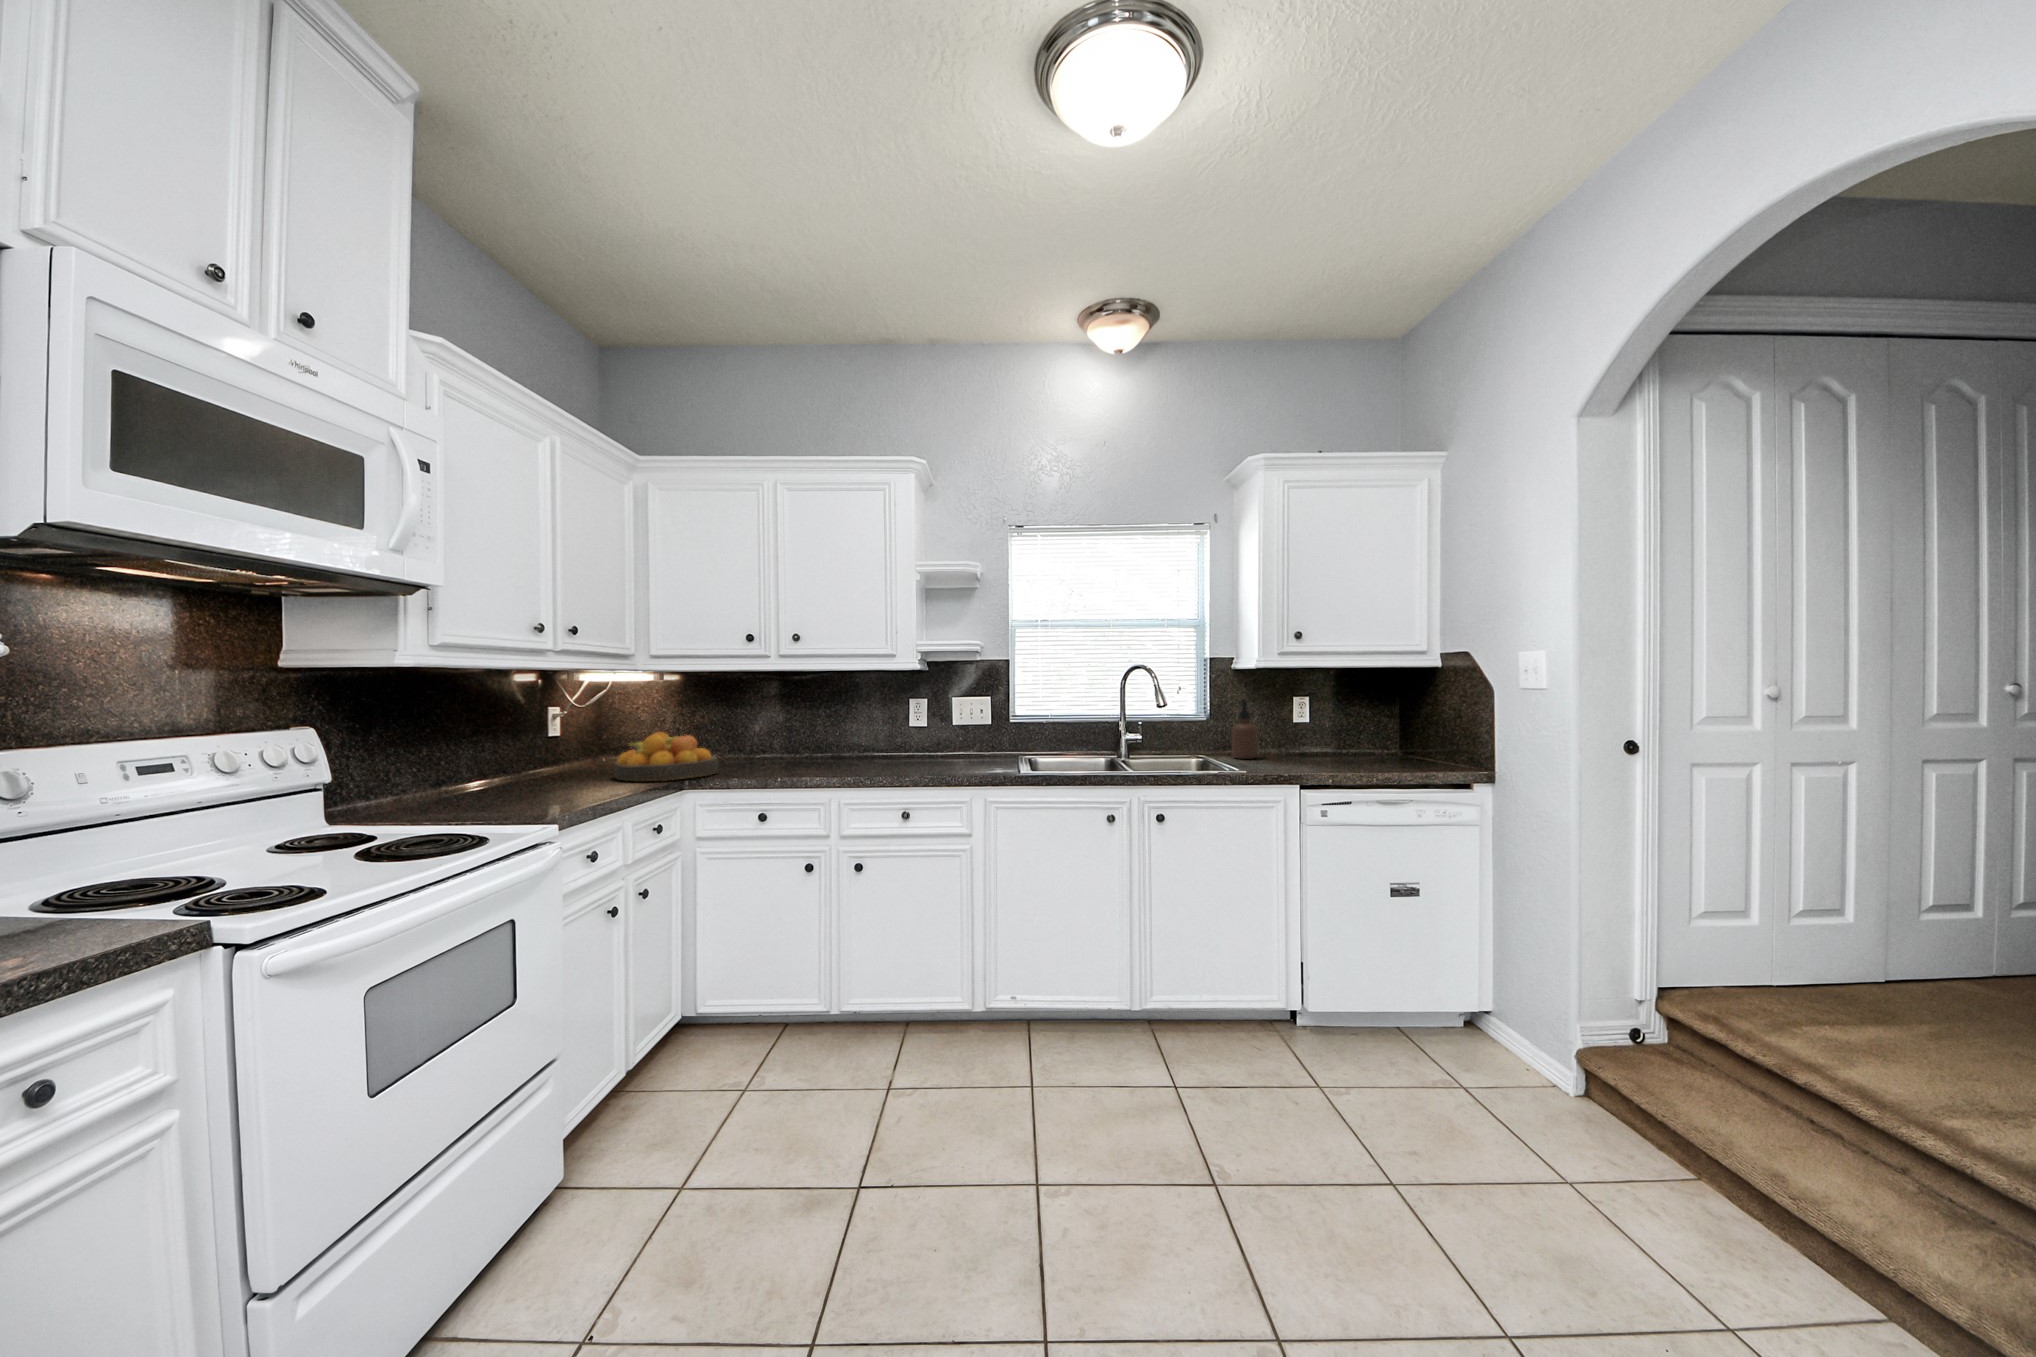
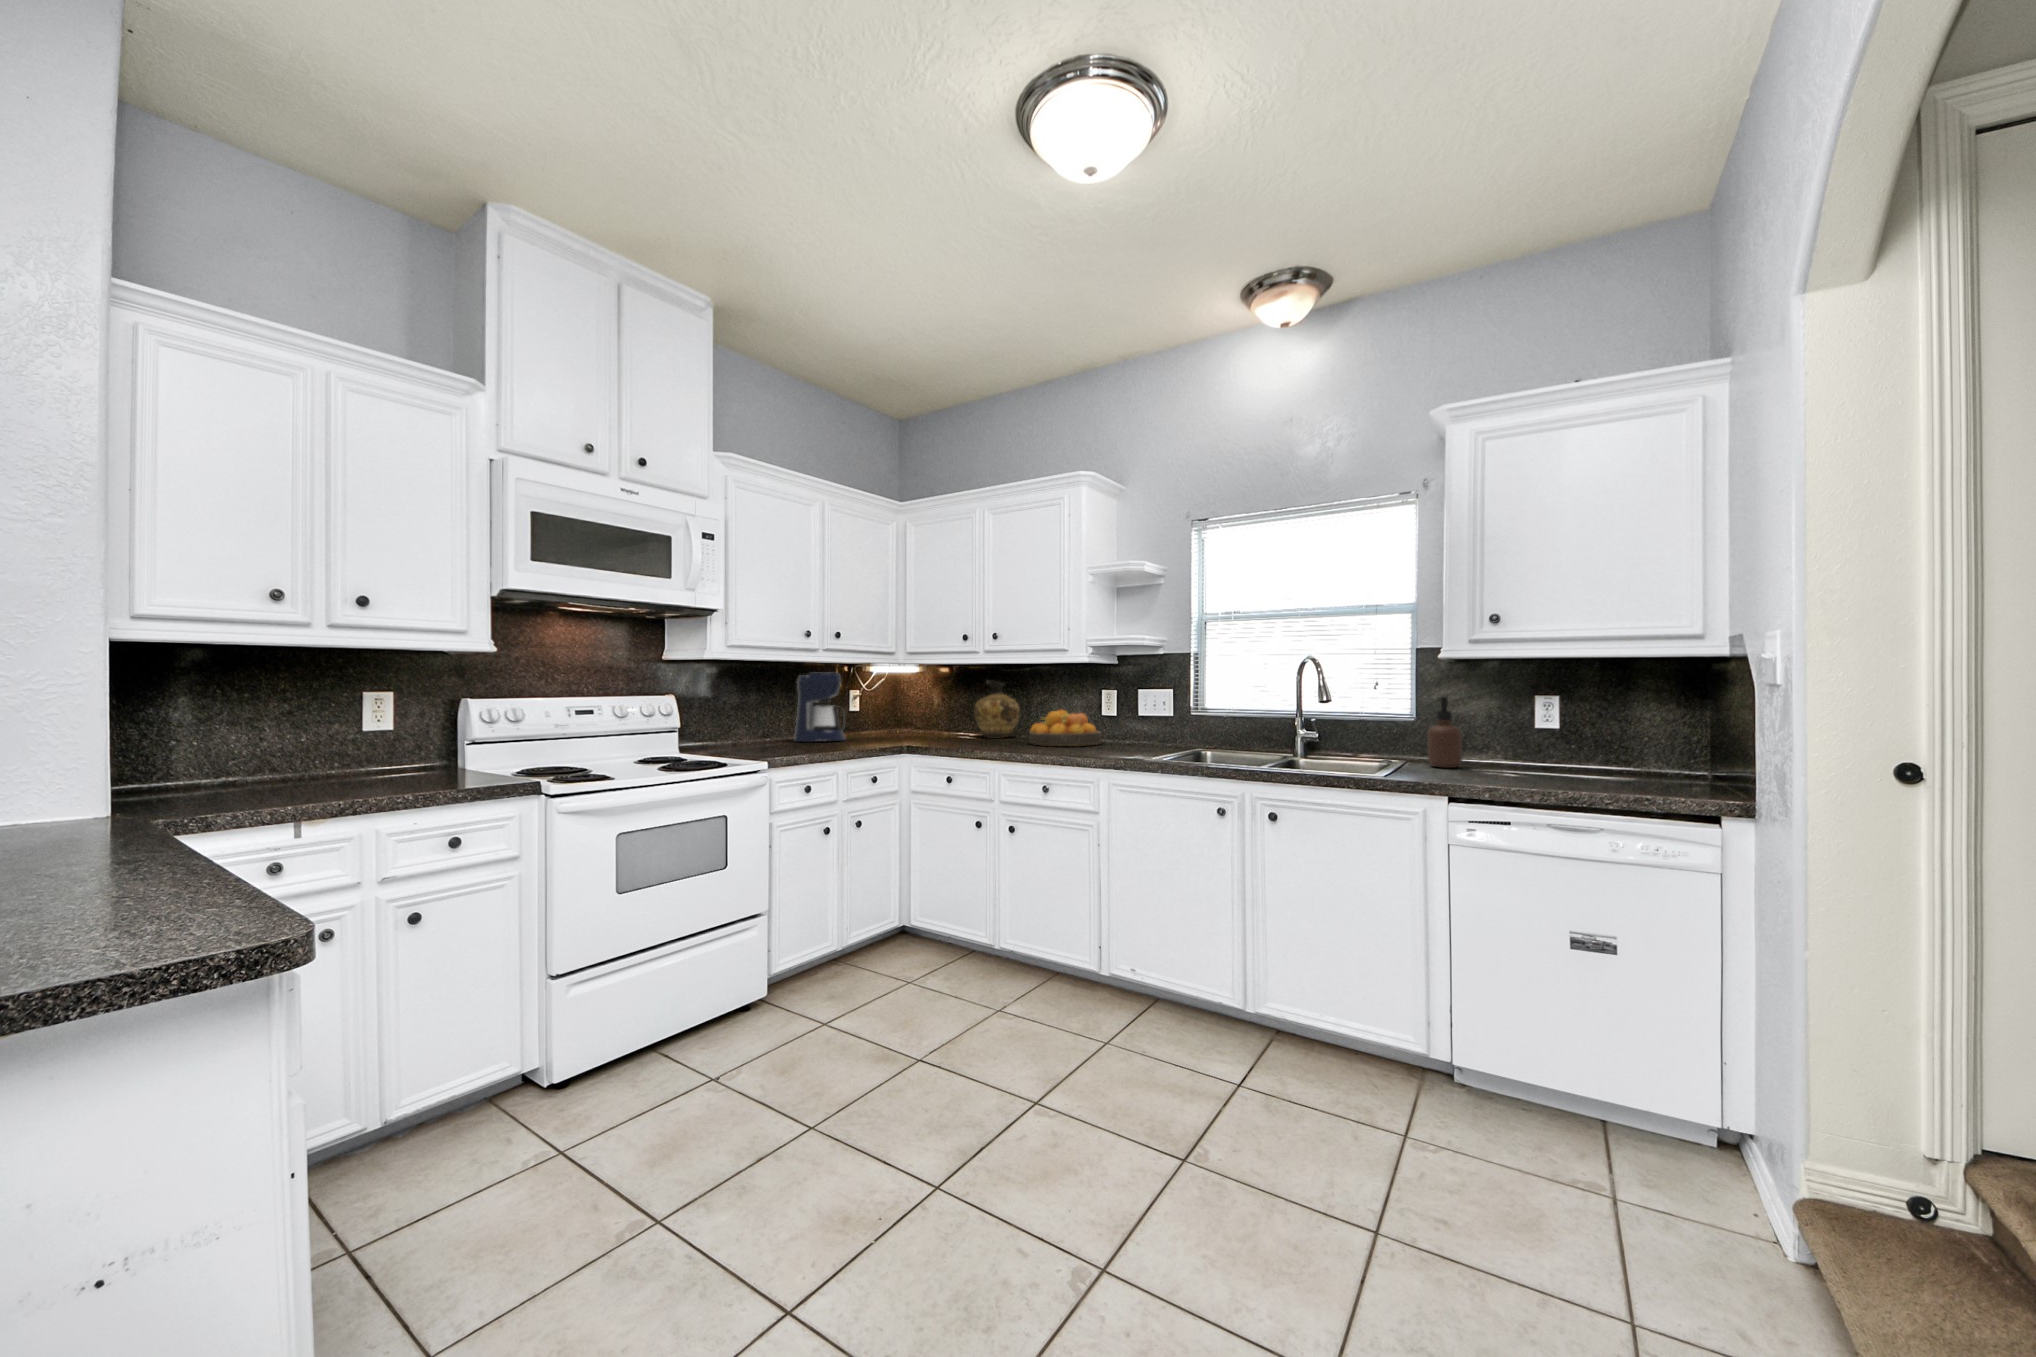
coffee maker: none [489,684,573,784] -> present [794,673,845,742]
ceramic jug: none [738,690,795,758] -> present [974,680,1019,738]
fruit bowl: present [614,732,718,781] -> present [1029,710,1102,746]

